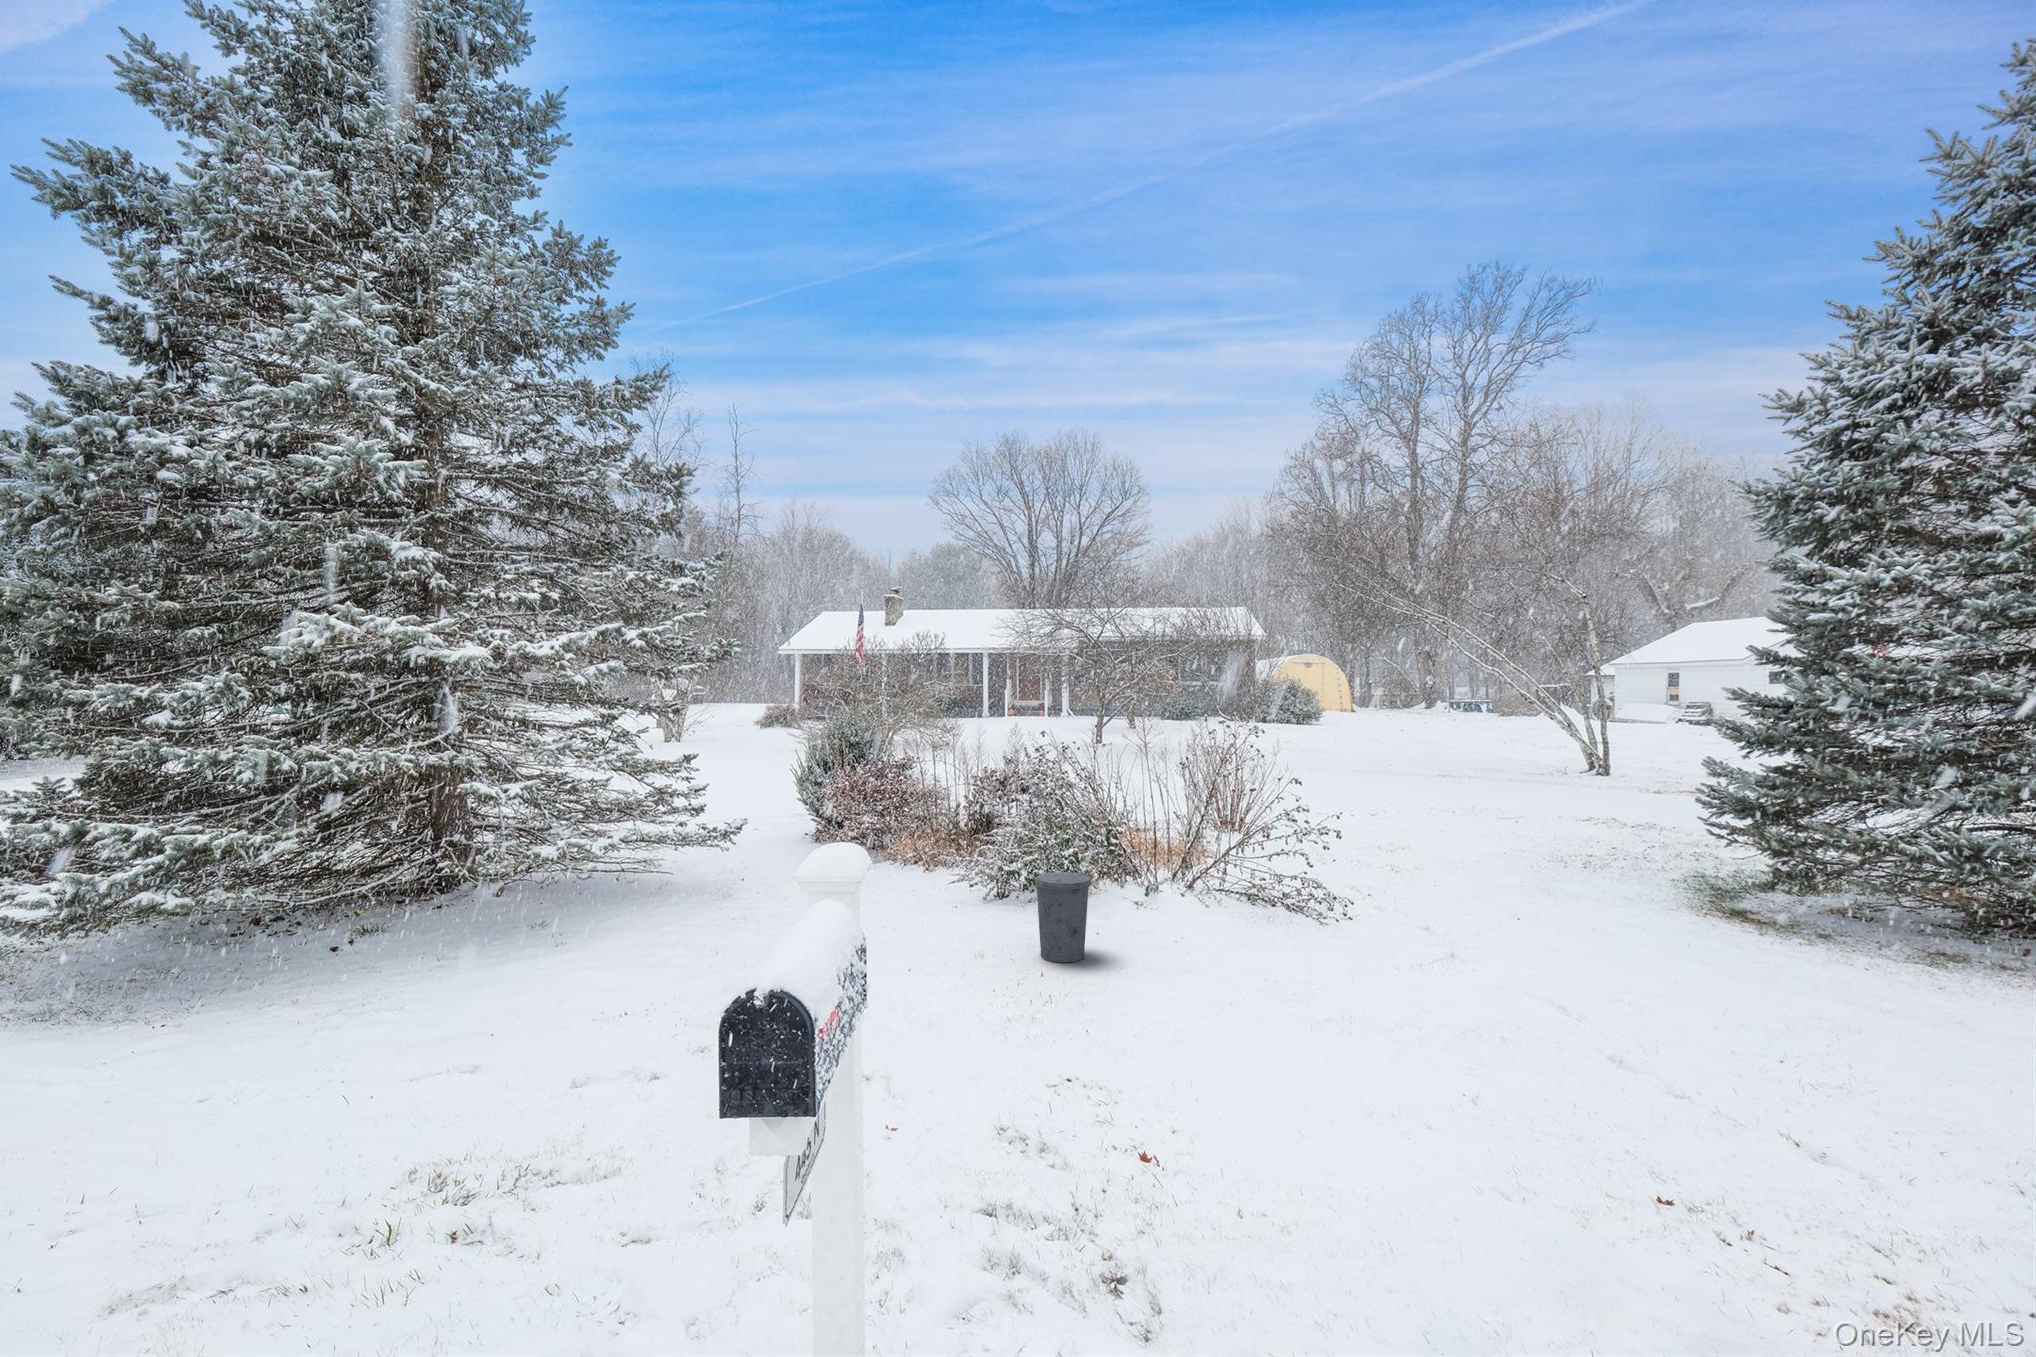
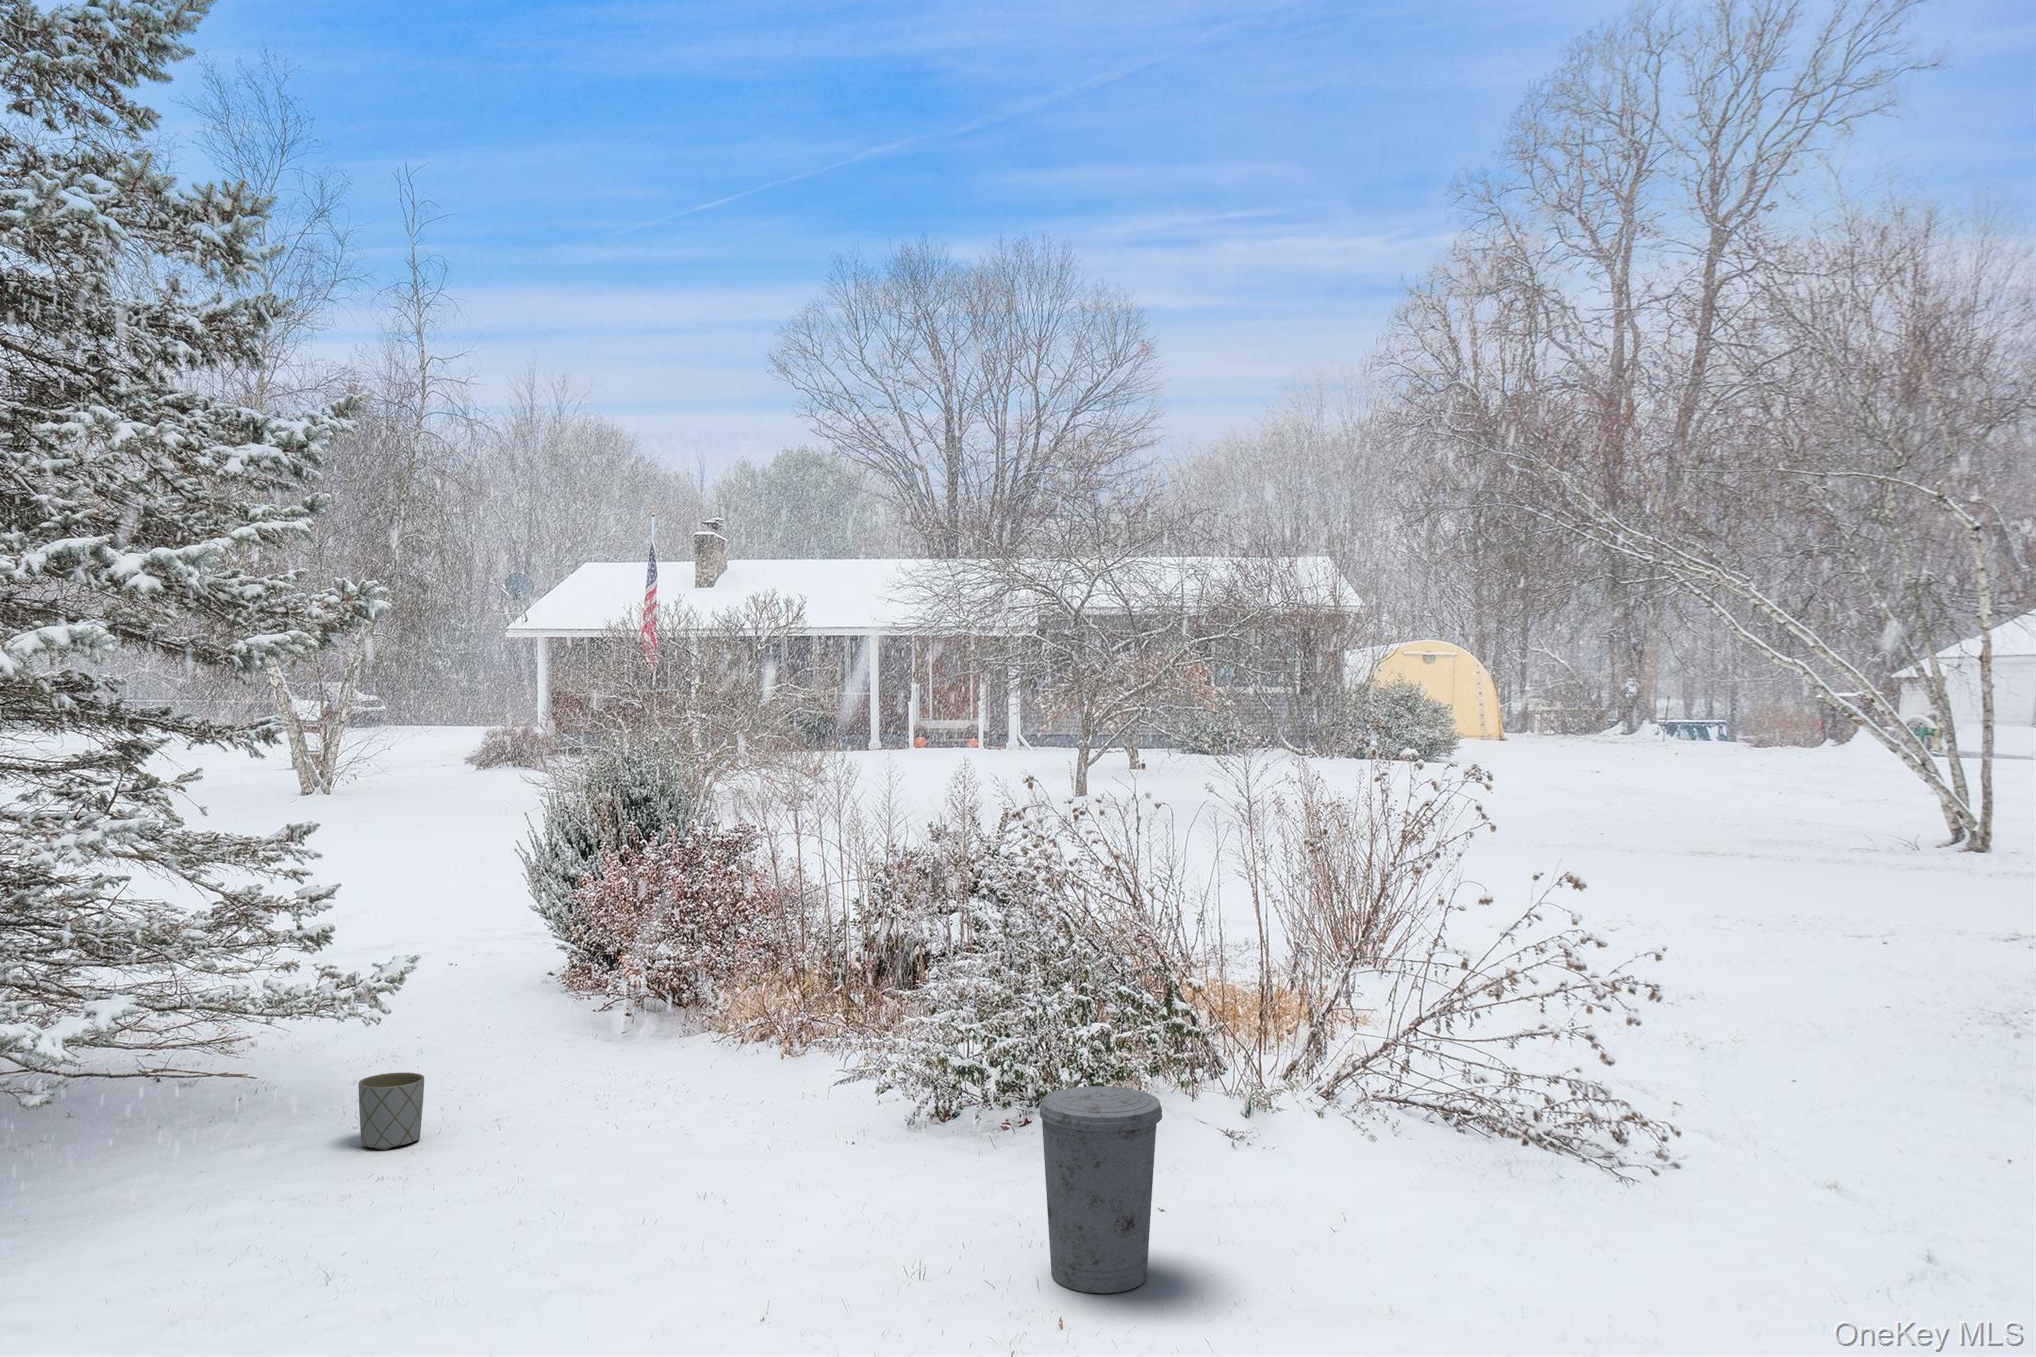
planter: none [728,870,758,905] -> present [359,1073,424,1150]

